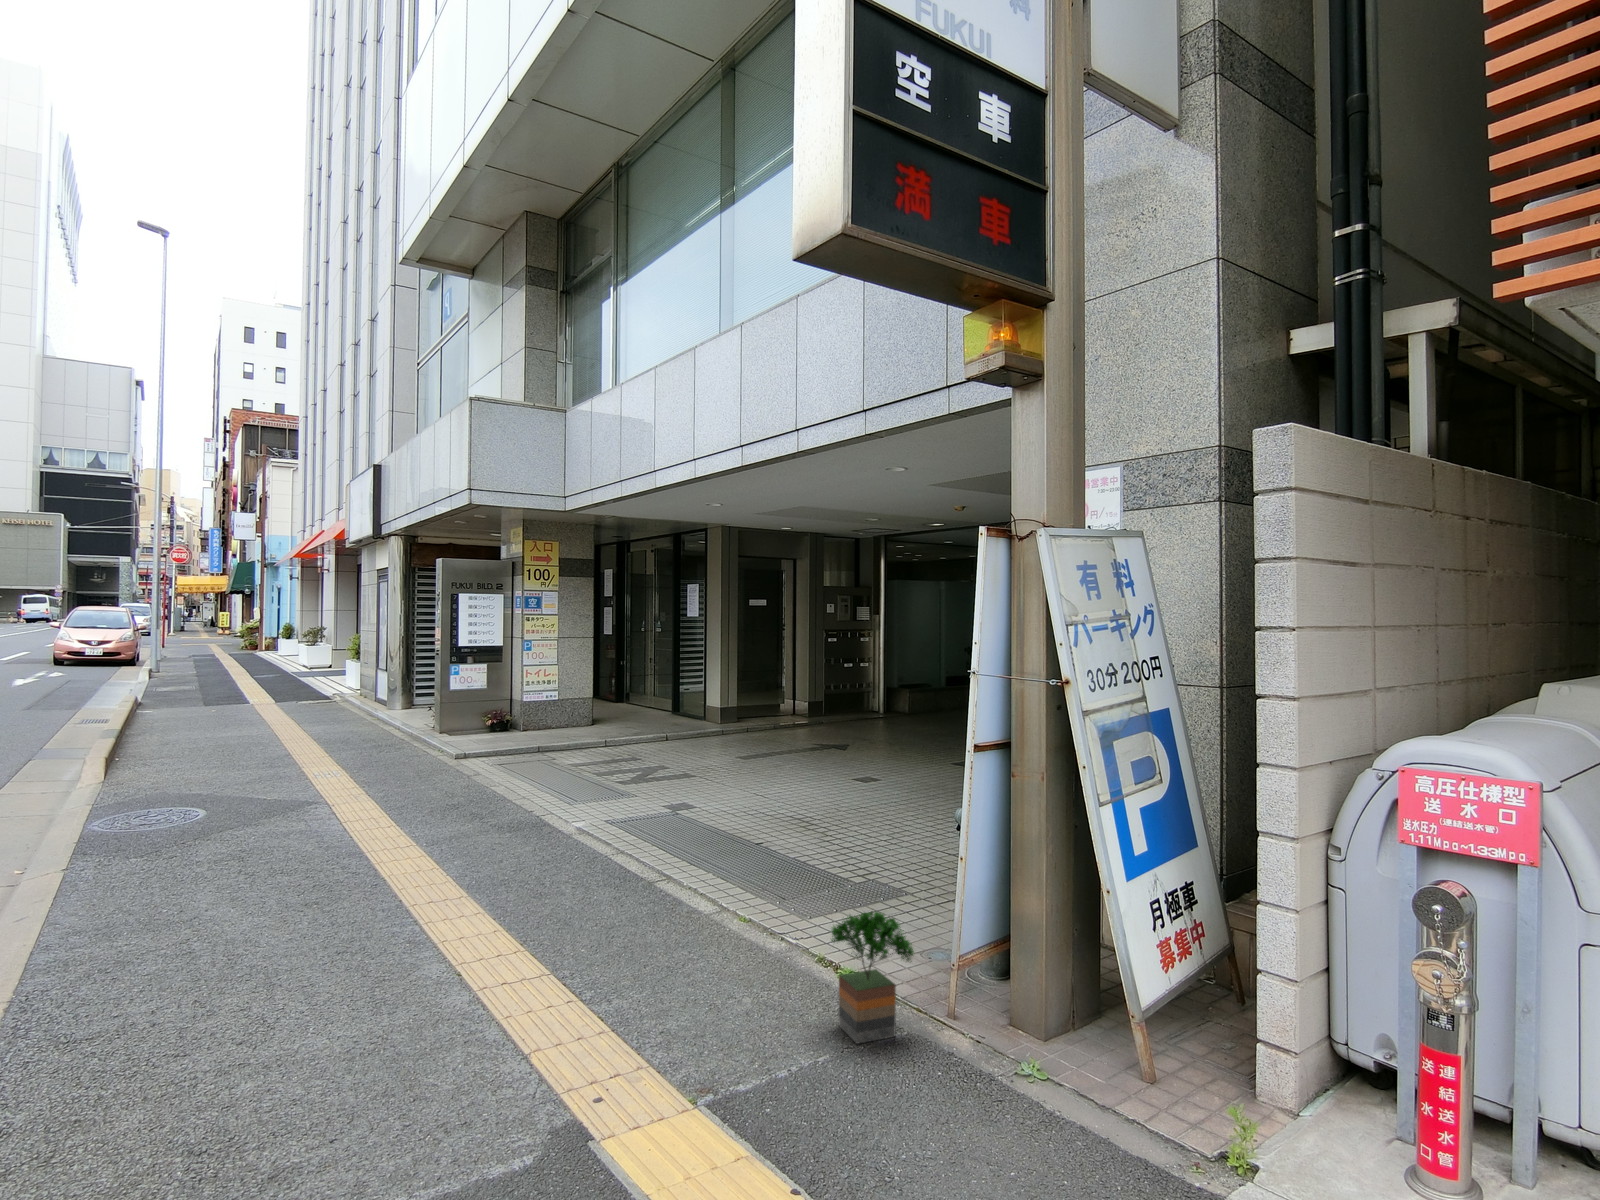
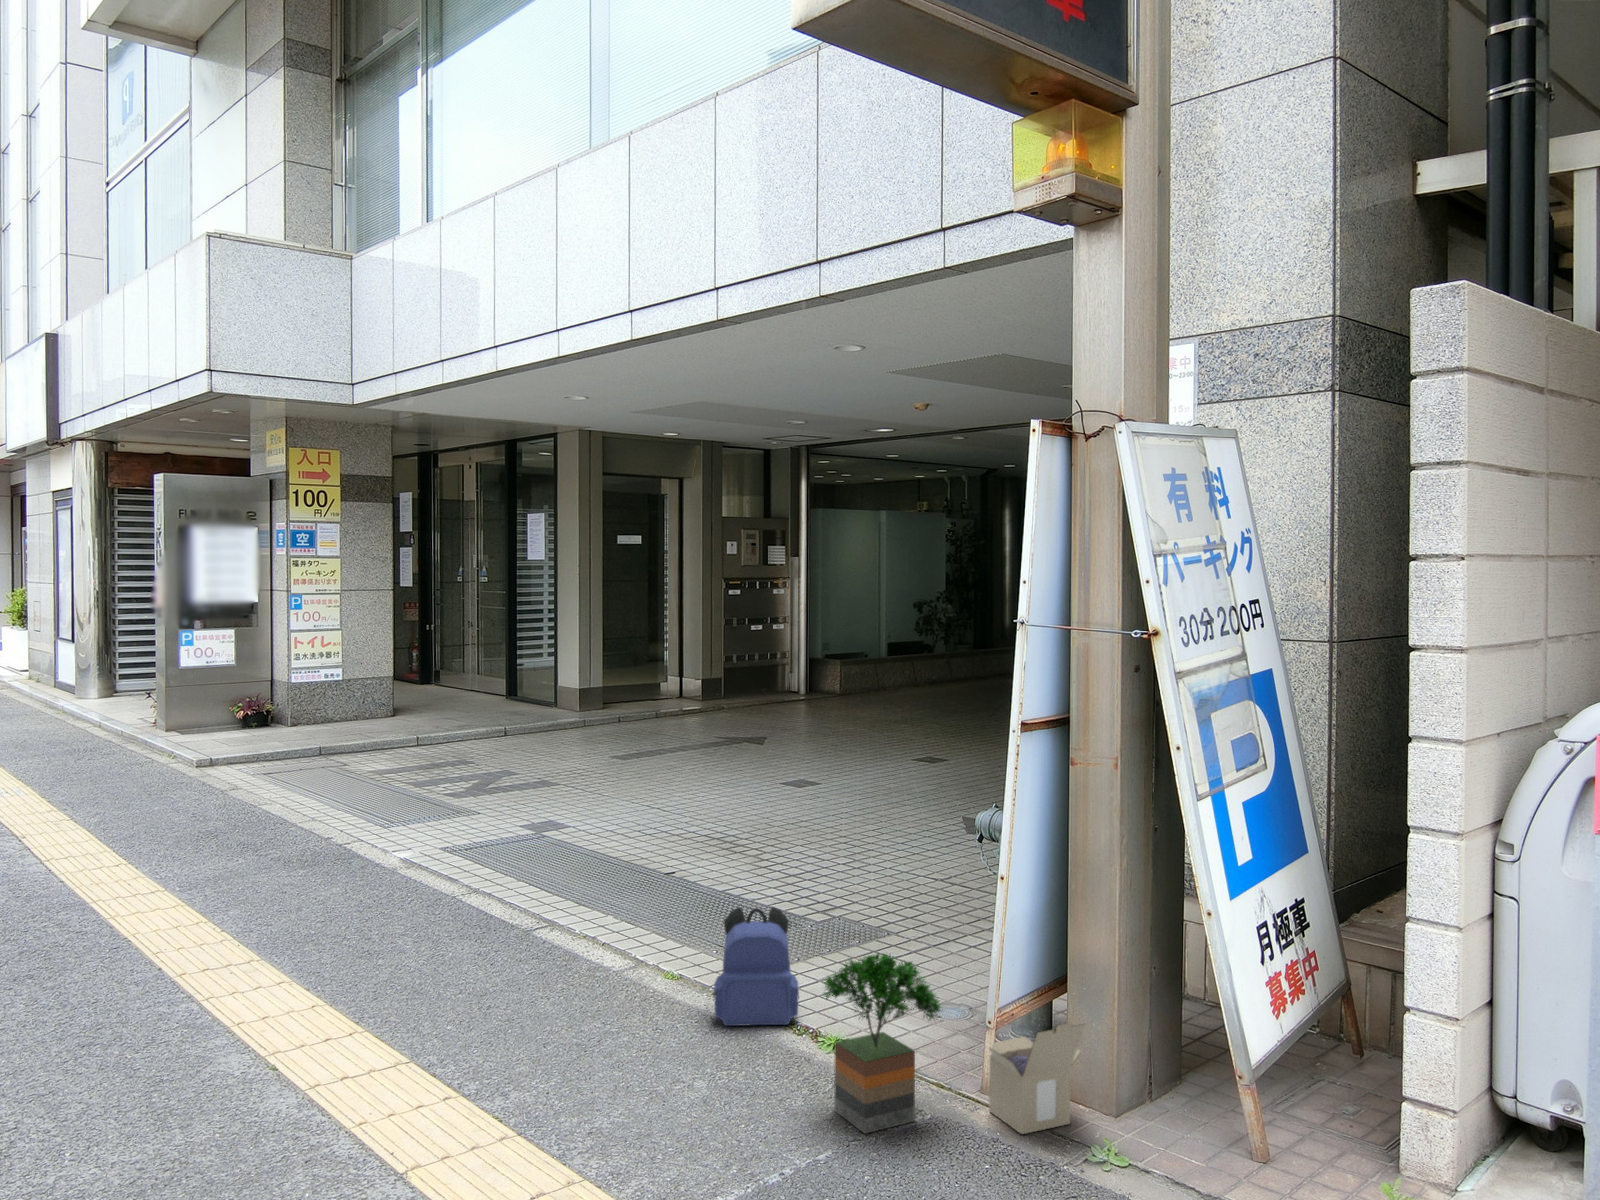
backpack: none [766,872,828,960] -> present [714,907,799,1026]
cardboard box: none [950,969,1020,1051] -> present [989,1023,1085,1134]

